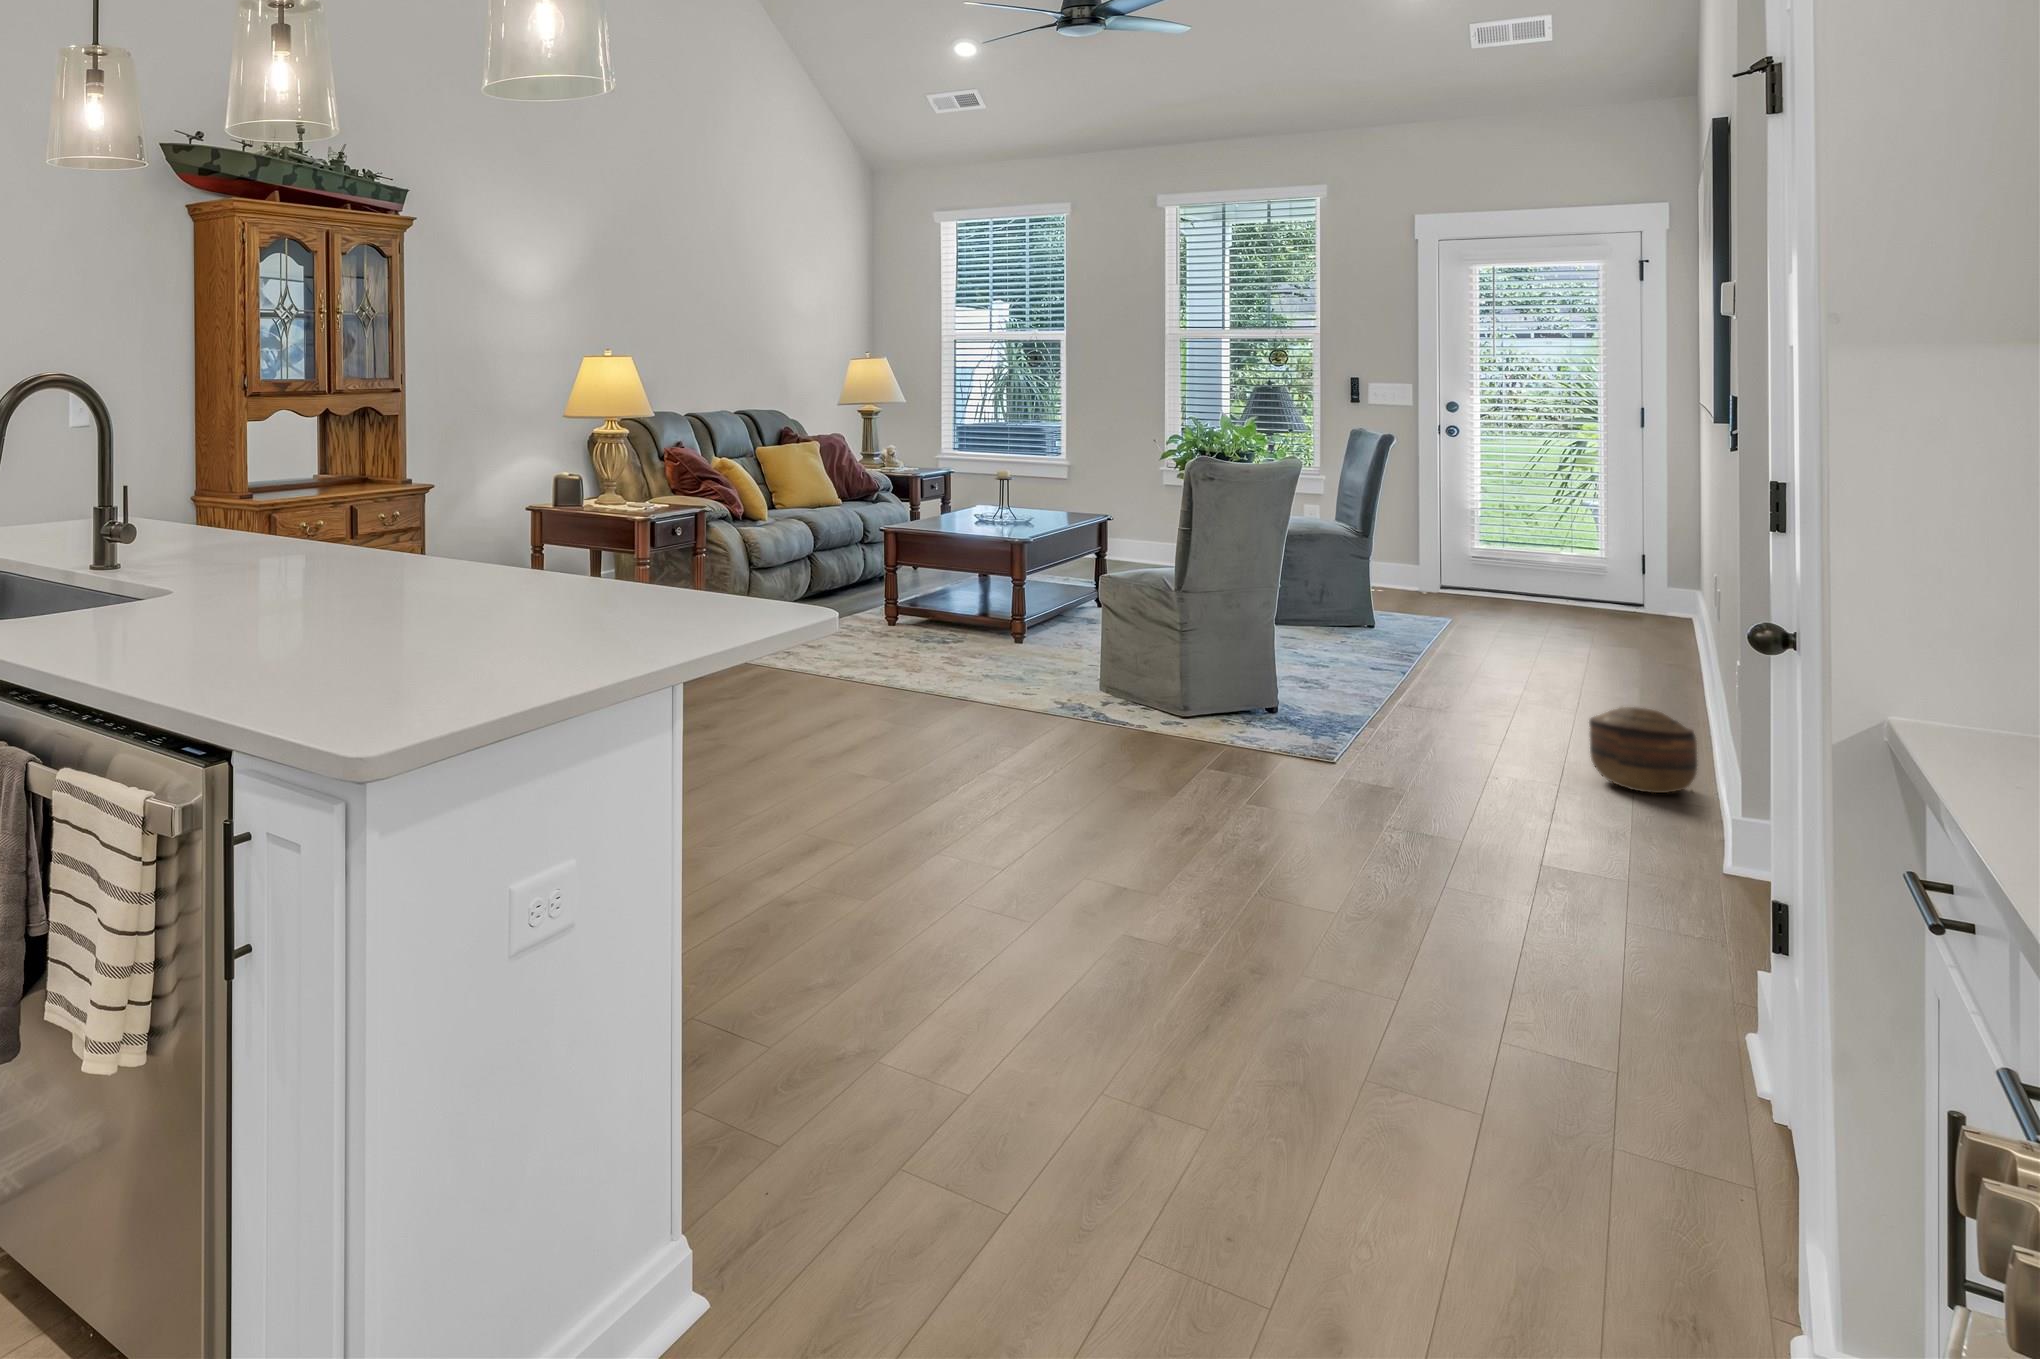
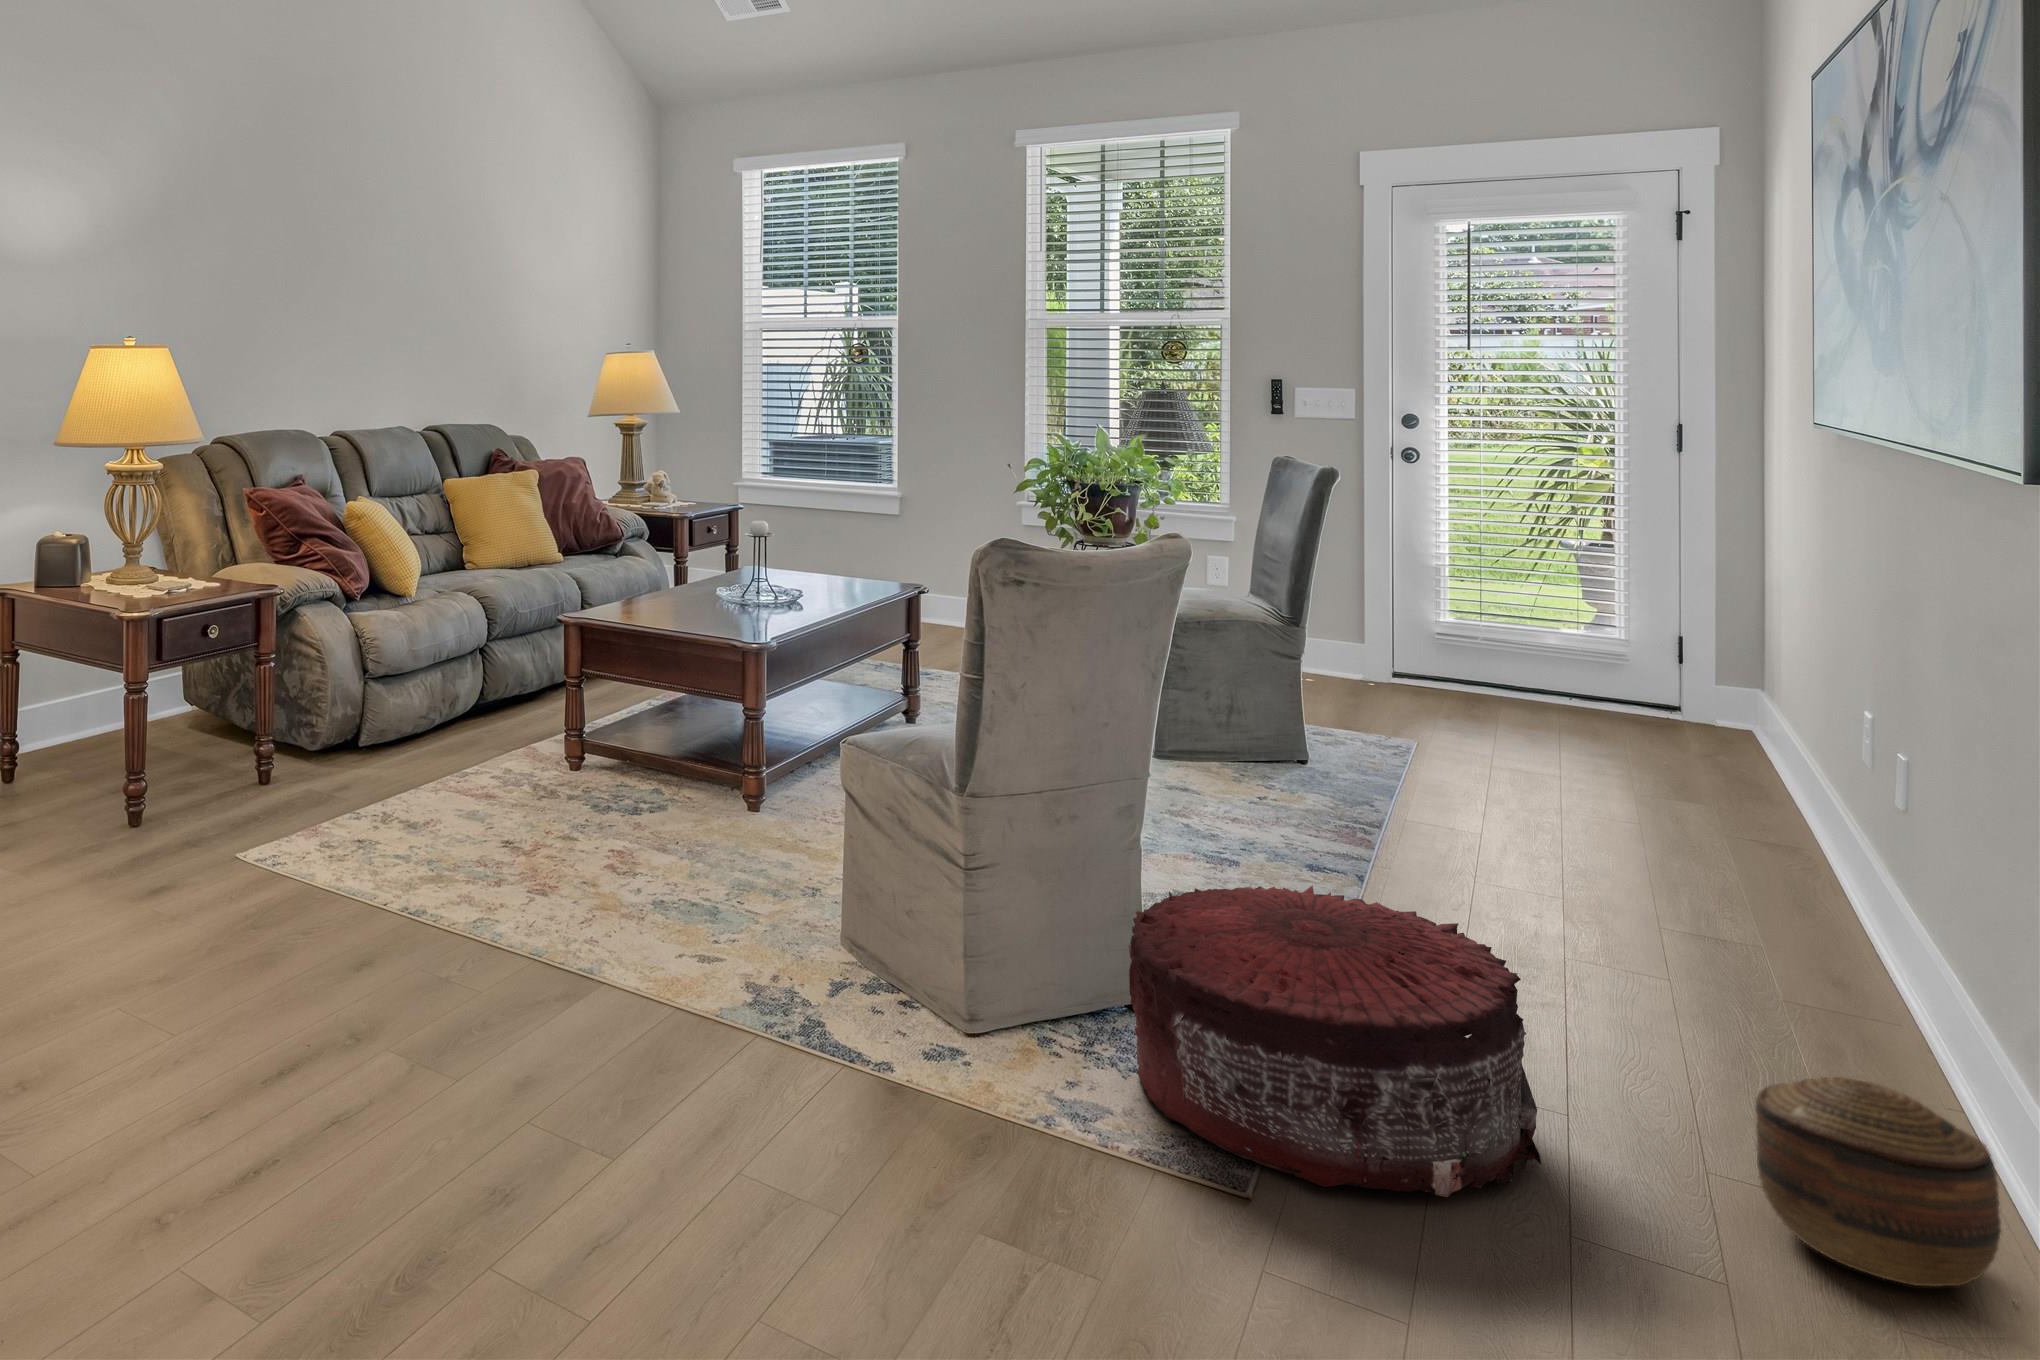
pouf: none [1271,644,1486,768] -> present [1129,885,1541,1197]

